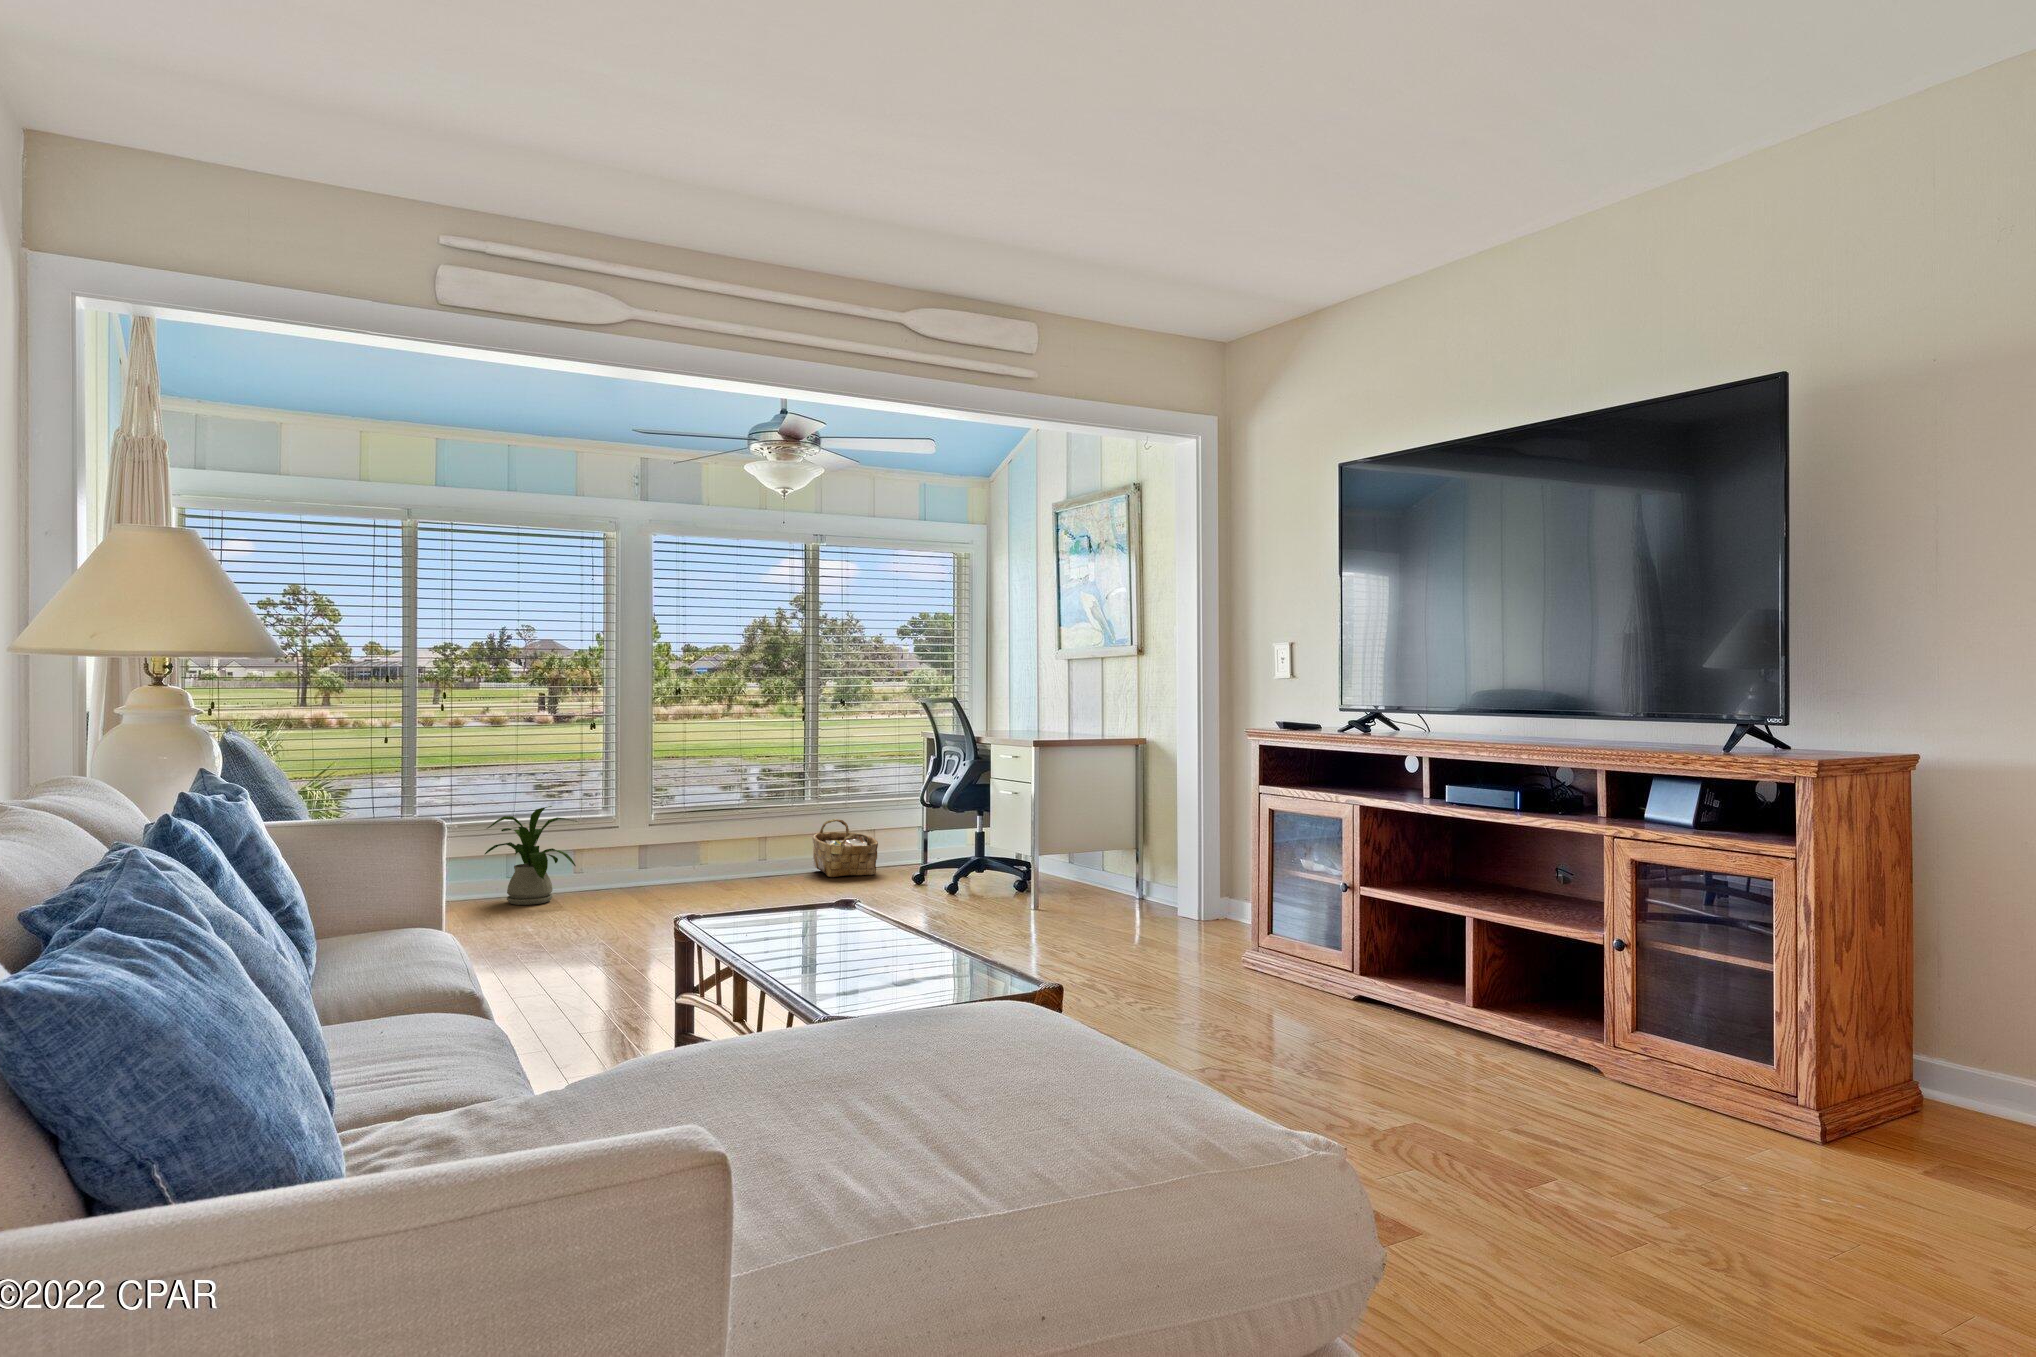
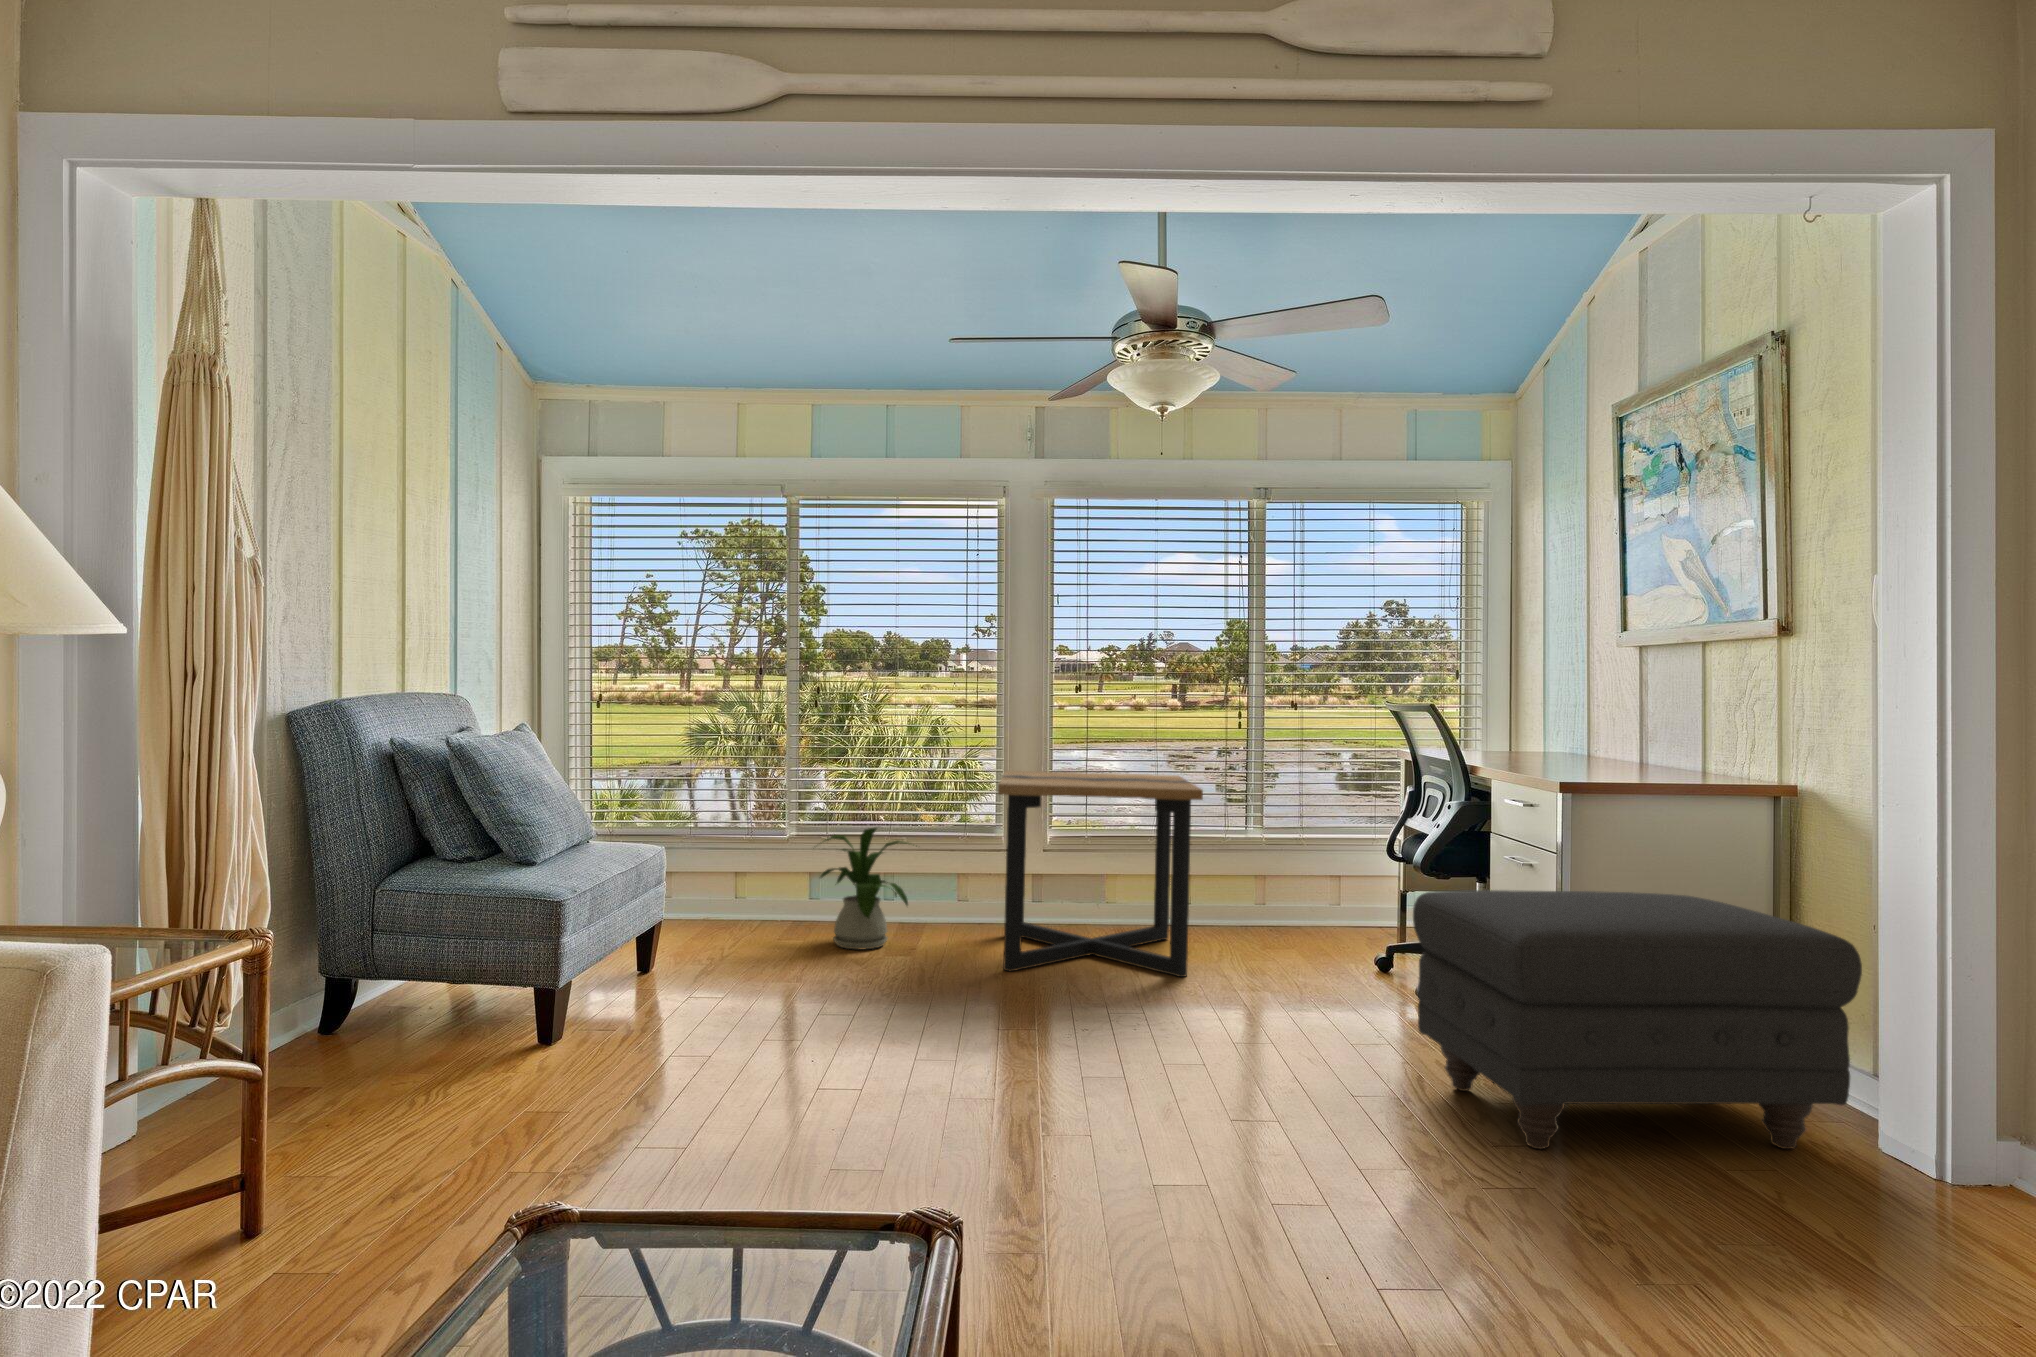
side table: none [634,756,804,905] -> present [998,771,1203,977]
ottoman: none [955,803,1170,938] -> present [1413,890,1862,1149]
woven basket: present [812,819,878,877] -> none [1238,866,1327,951]

